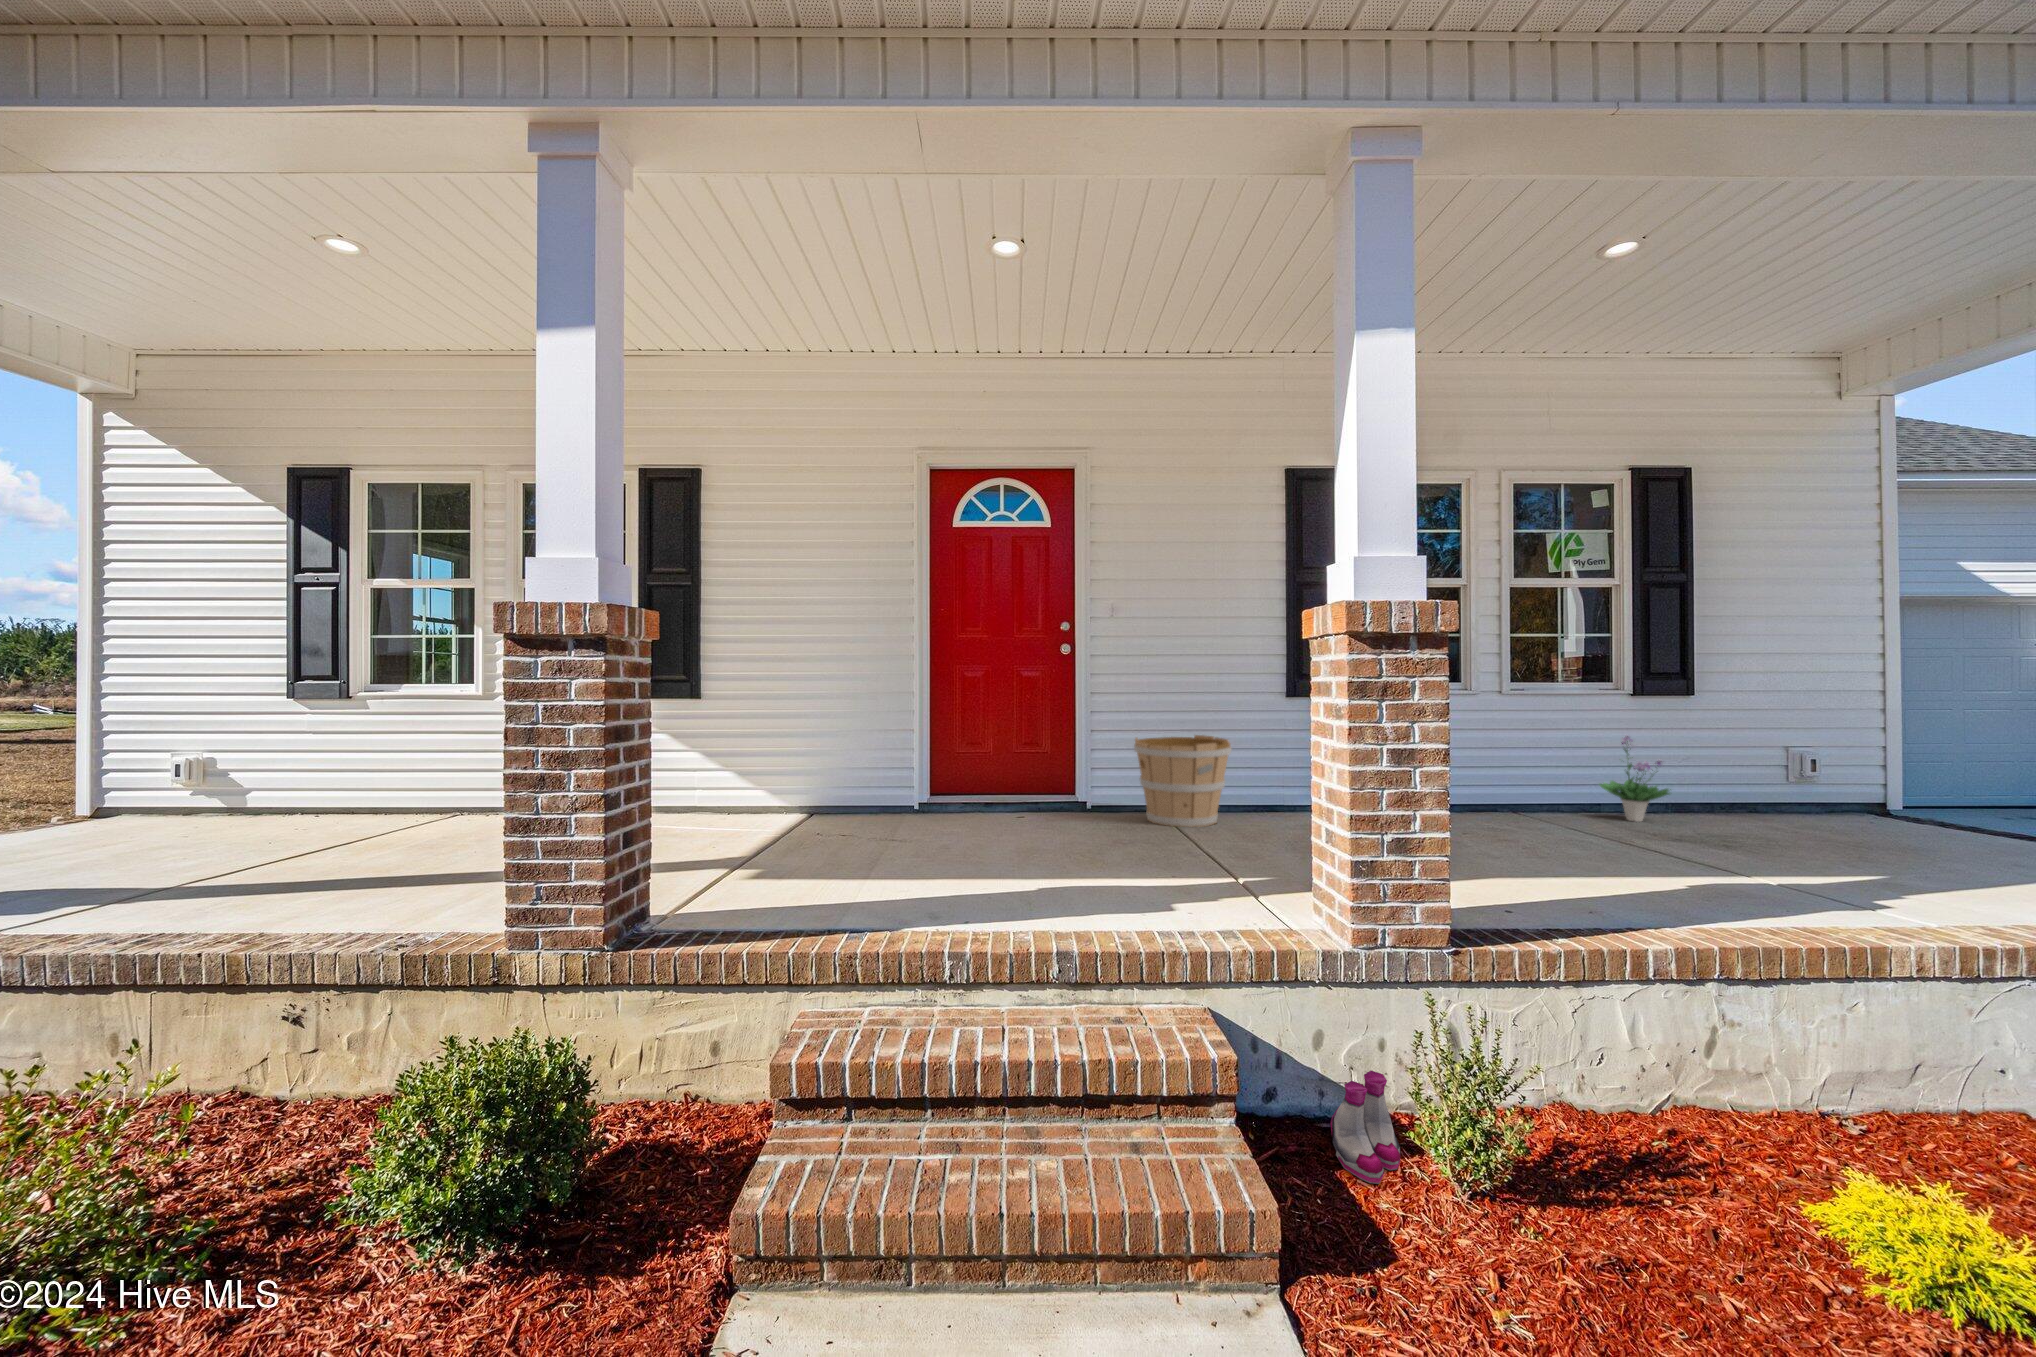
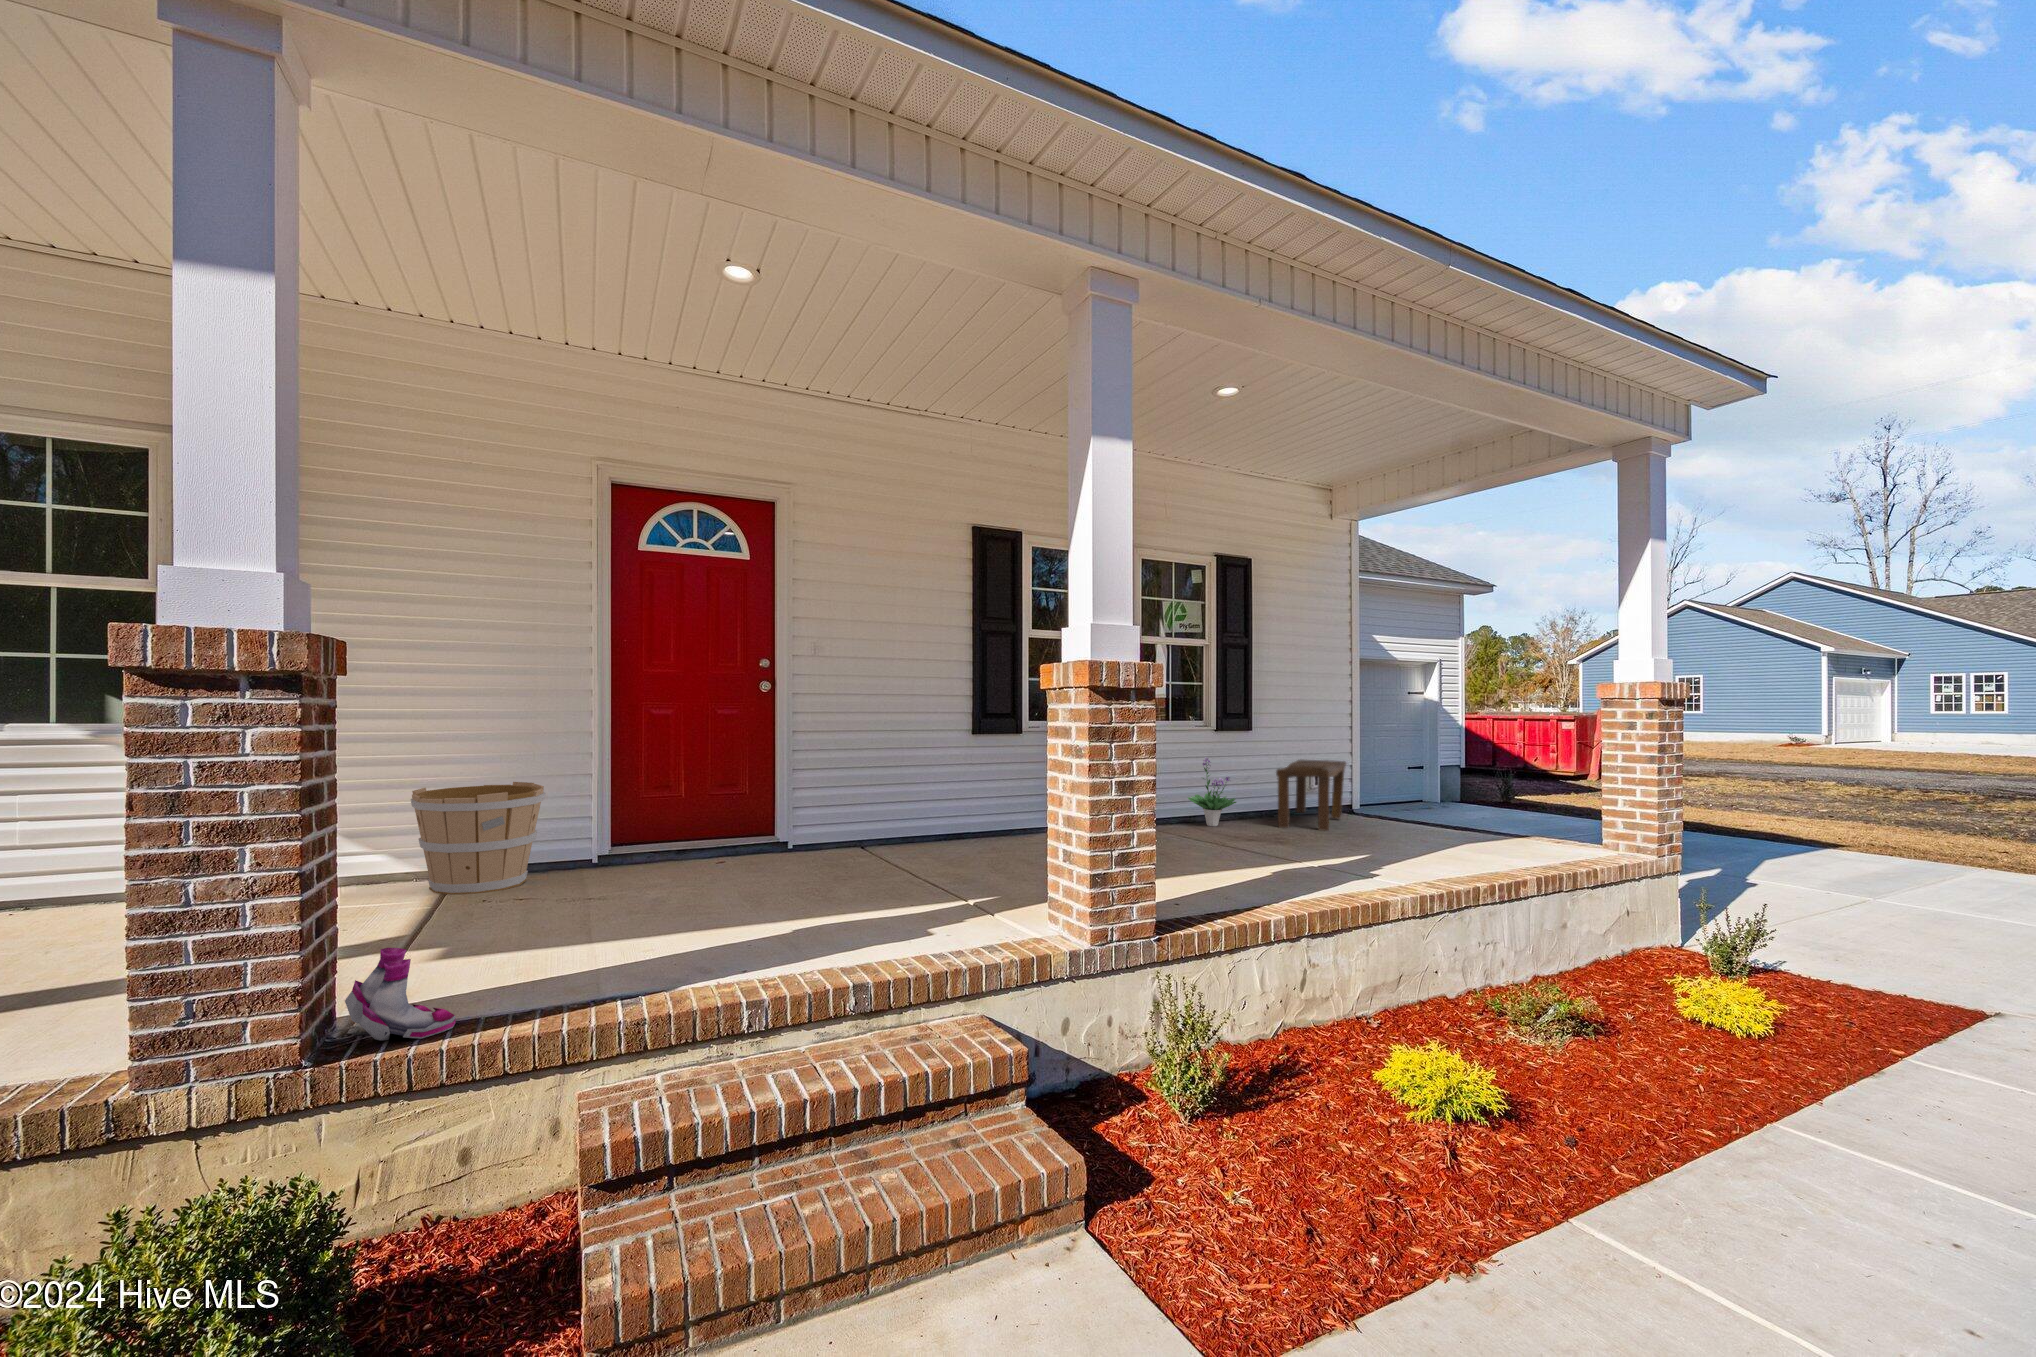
wooden bucket: present [1134,735,1232,827] -> present [411,782,546,894]
bench: none [1739,742,1872,843] -> present [1276,760,1346,831]
boots: present [1330,1071,1401,1184] -> present [345,948,456,1040]

